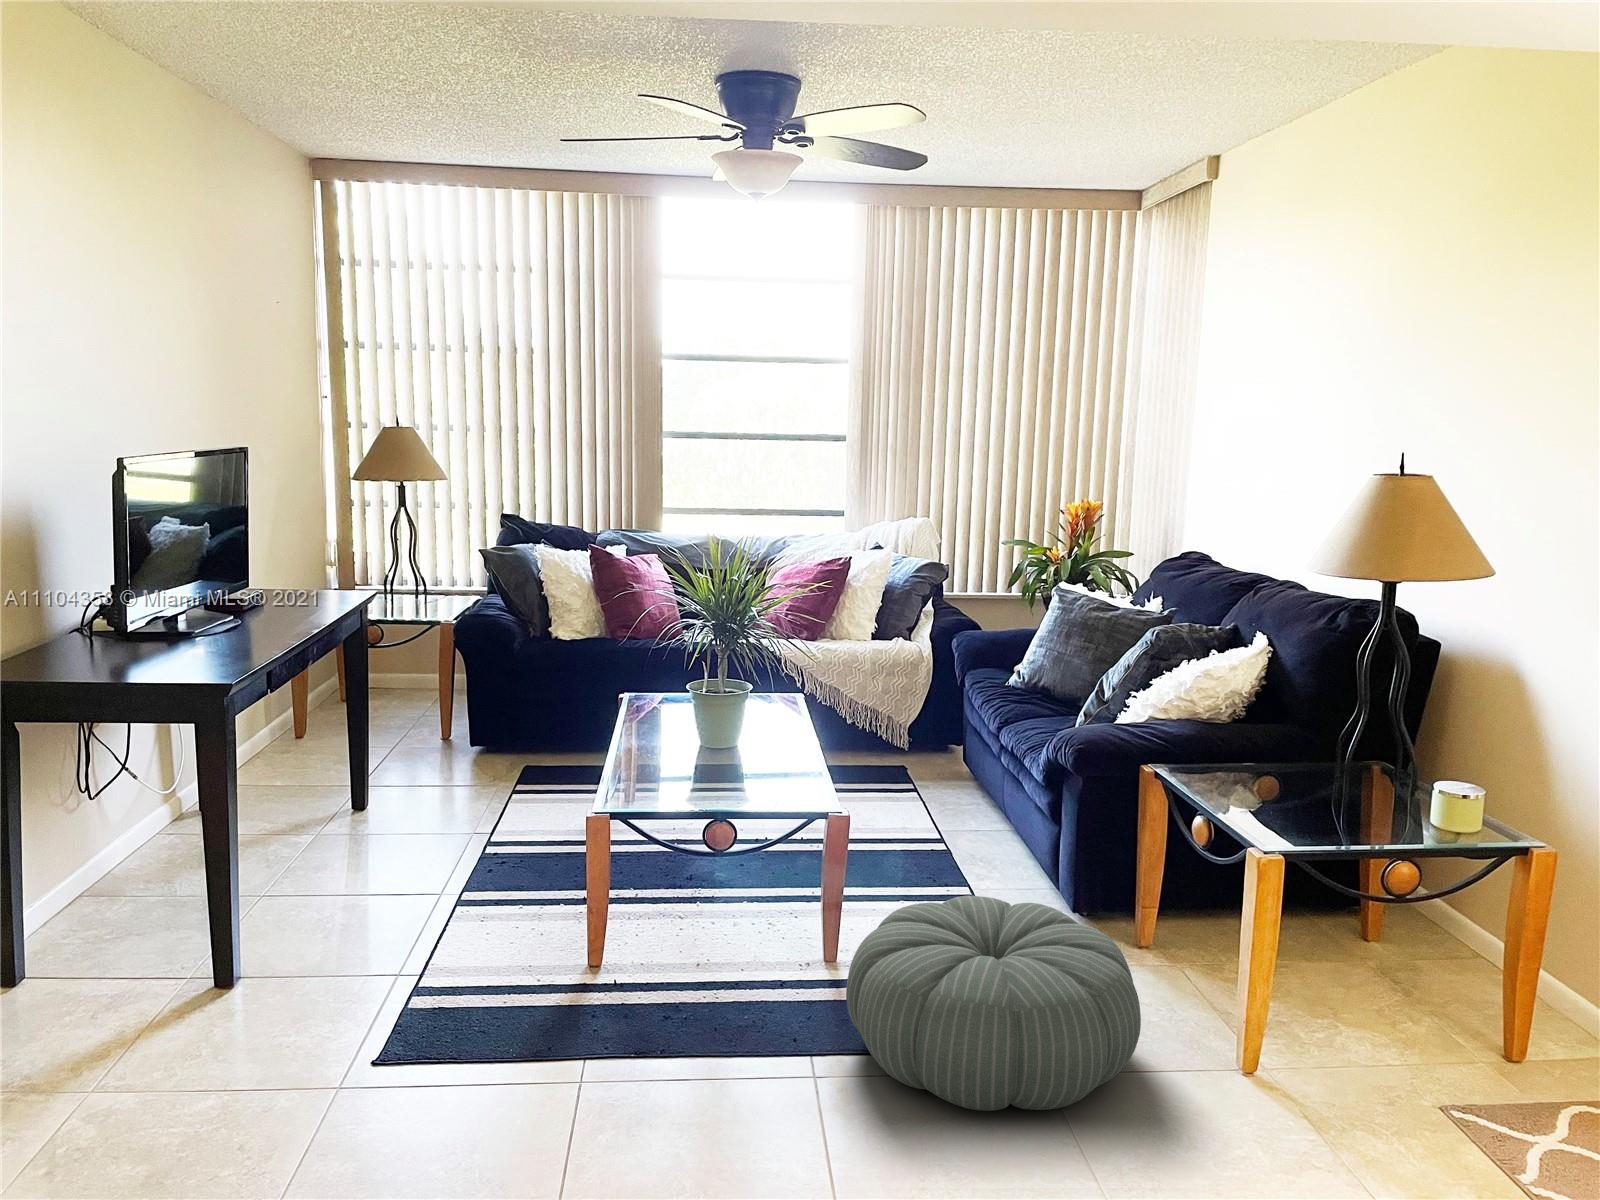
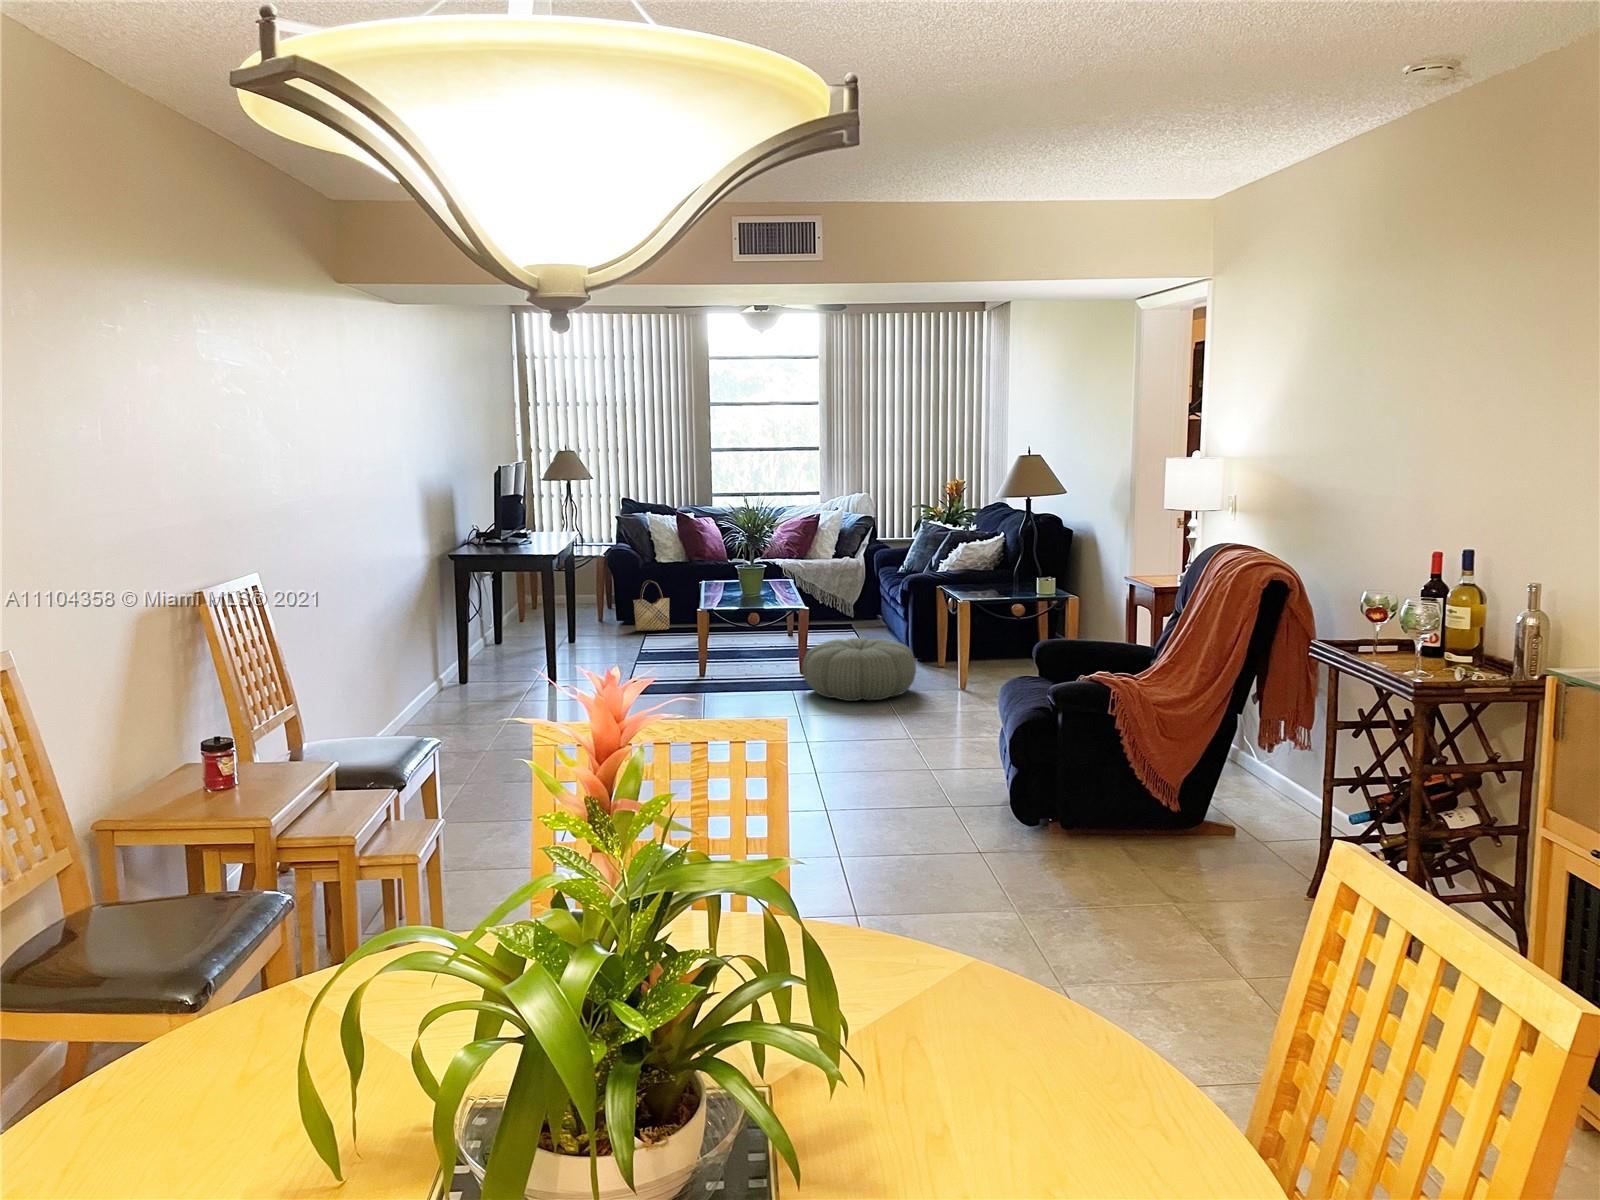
woven basket: none [498,674,569,772] -> present [633,580,670,631]

